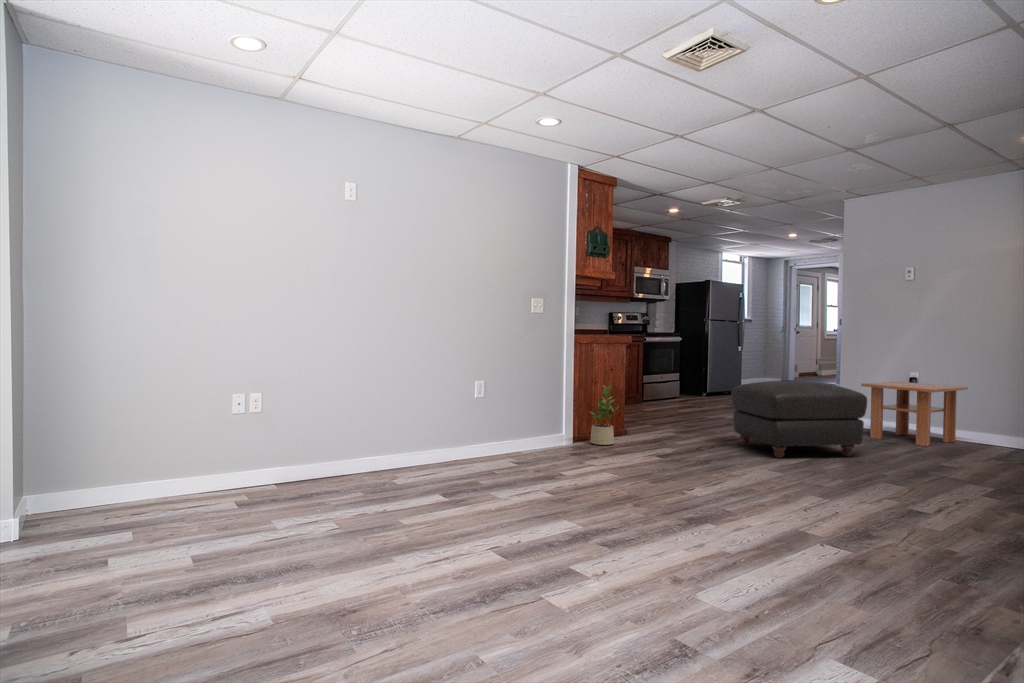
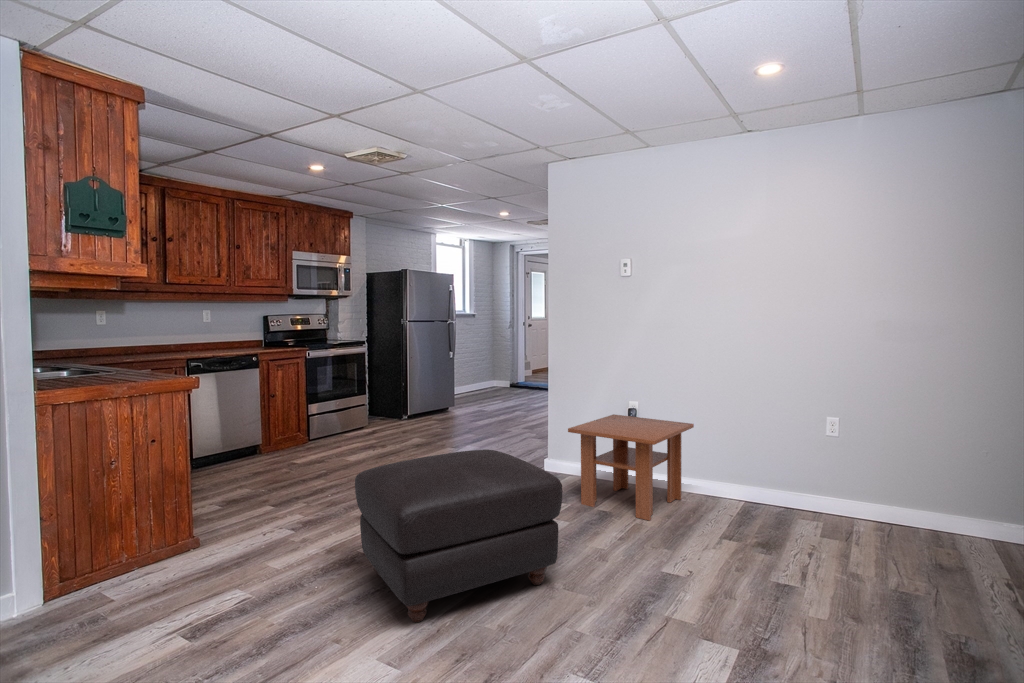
potted plant: present [590,385,619,445] -> none [26,511,103,649]

